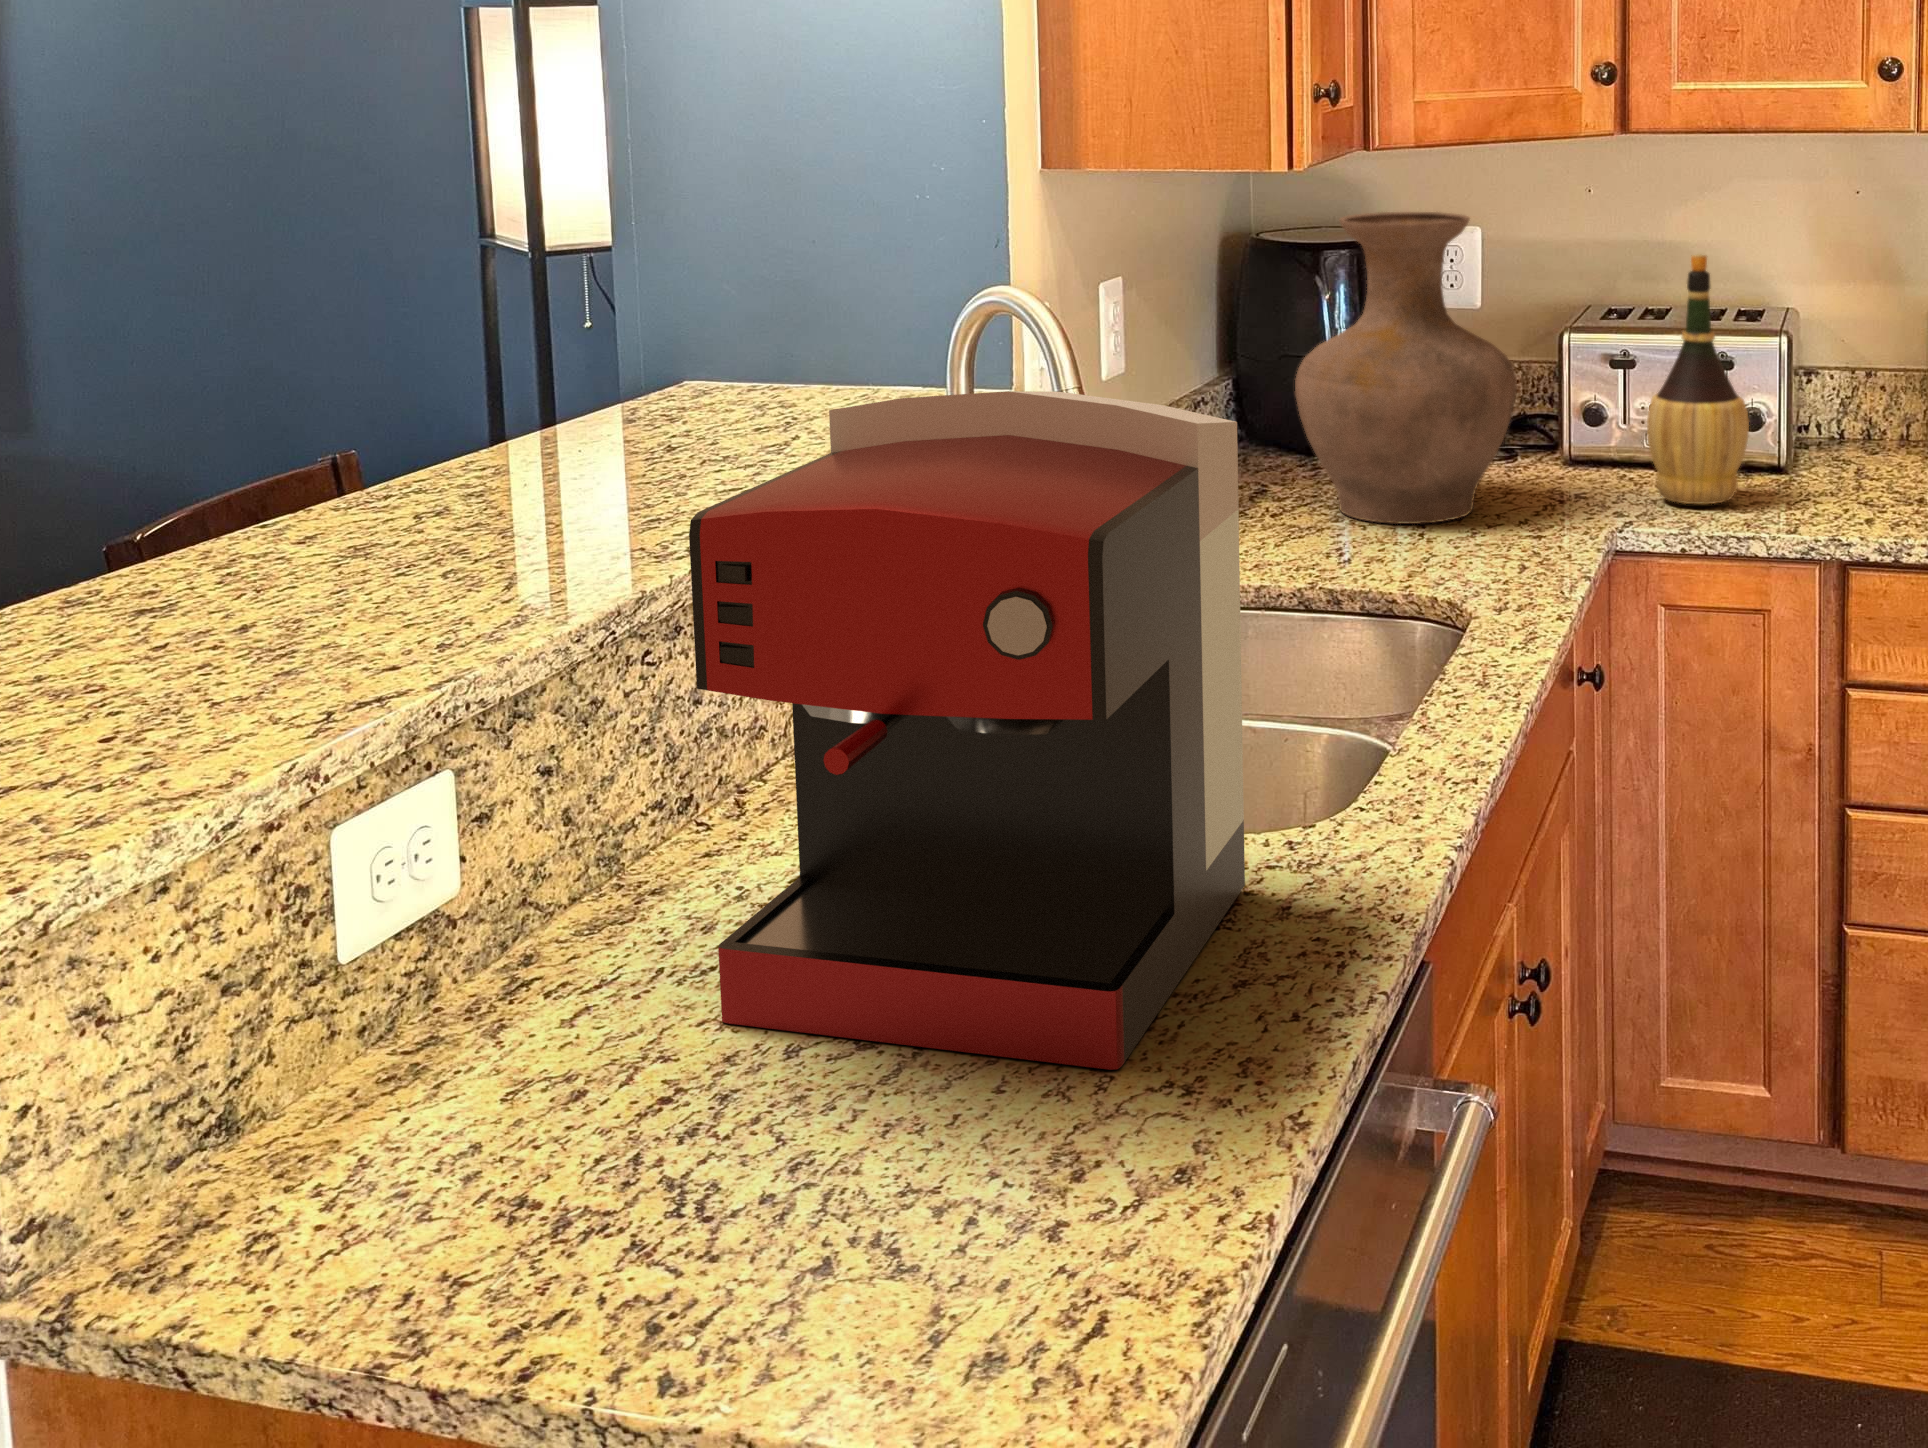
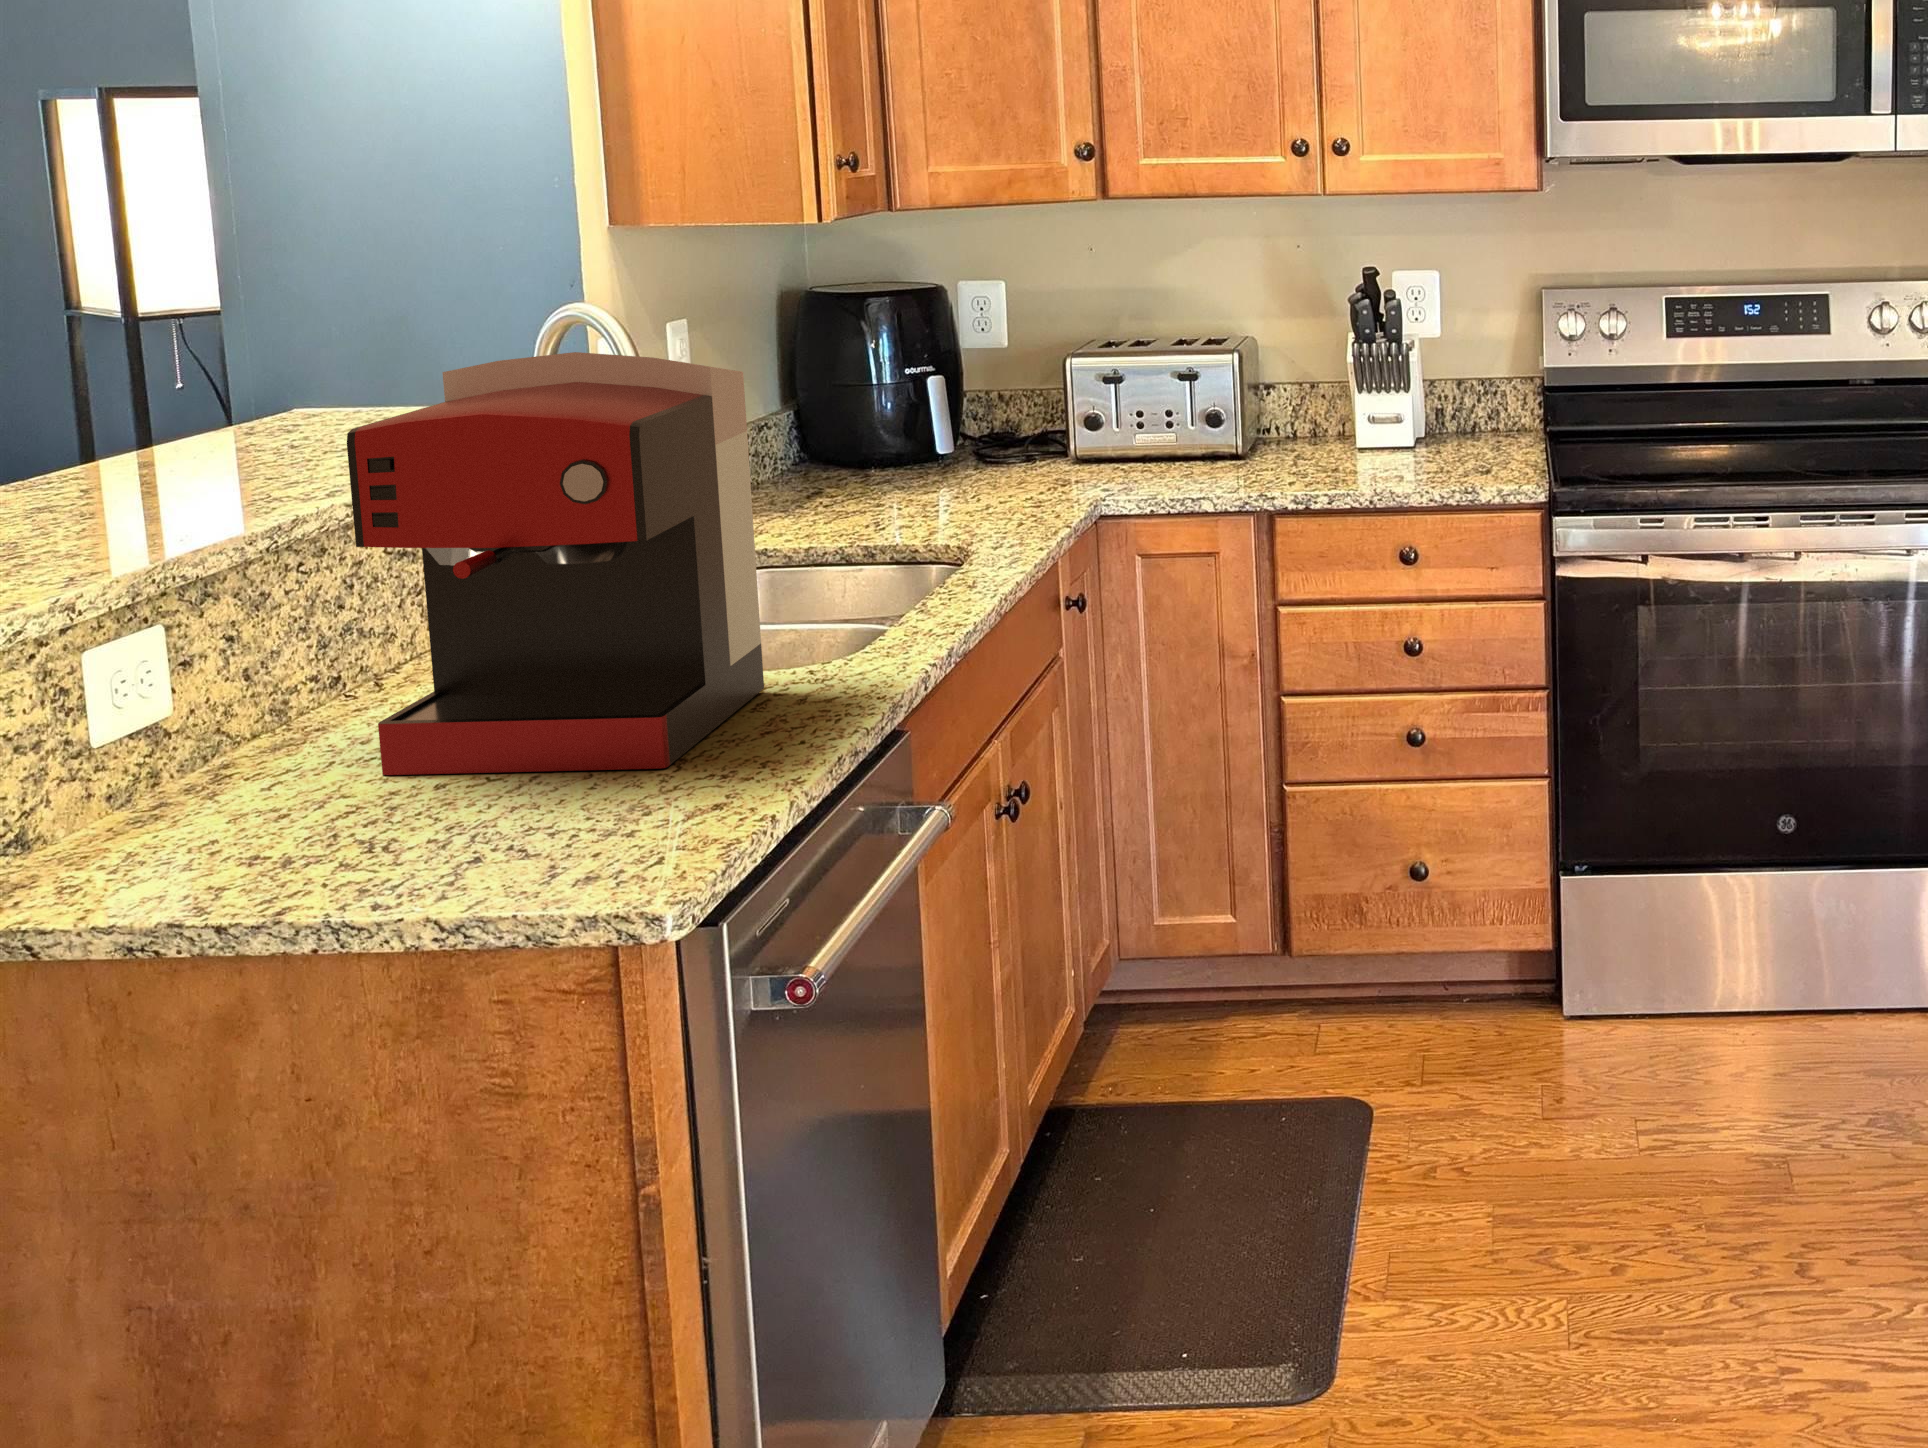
vase: present [1295,212,1517,524] -> none [837,261,1018,505]
wine bottle: present [1647,255,1749,504] -> none [1124,288,1202,480]

